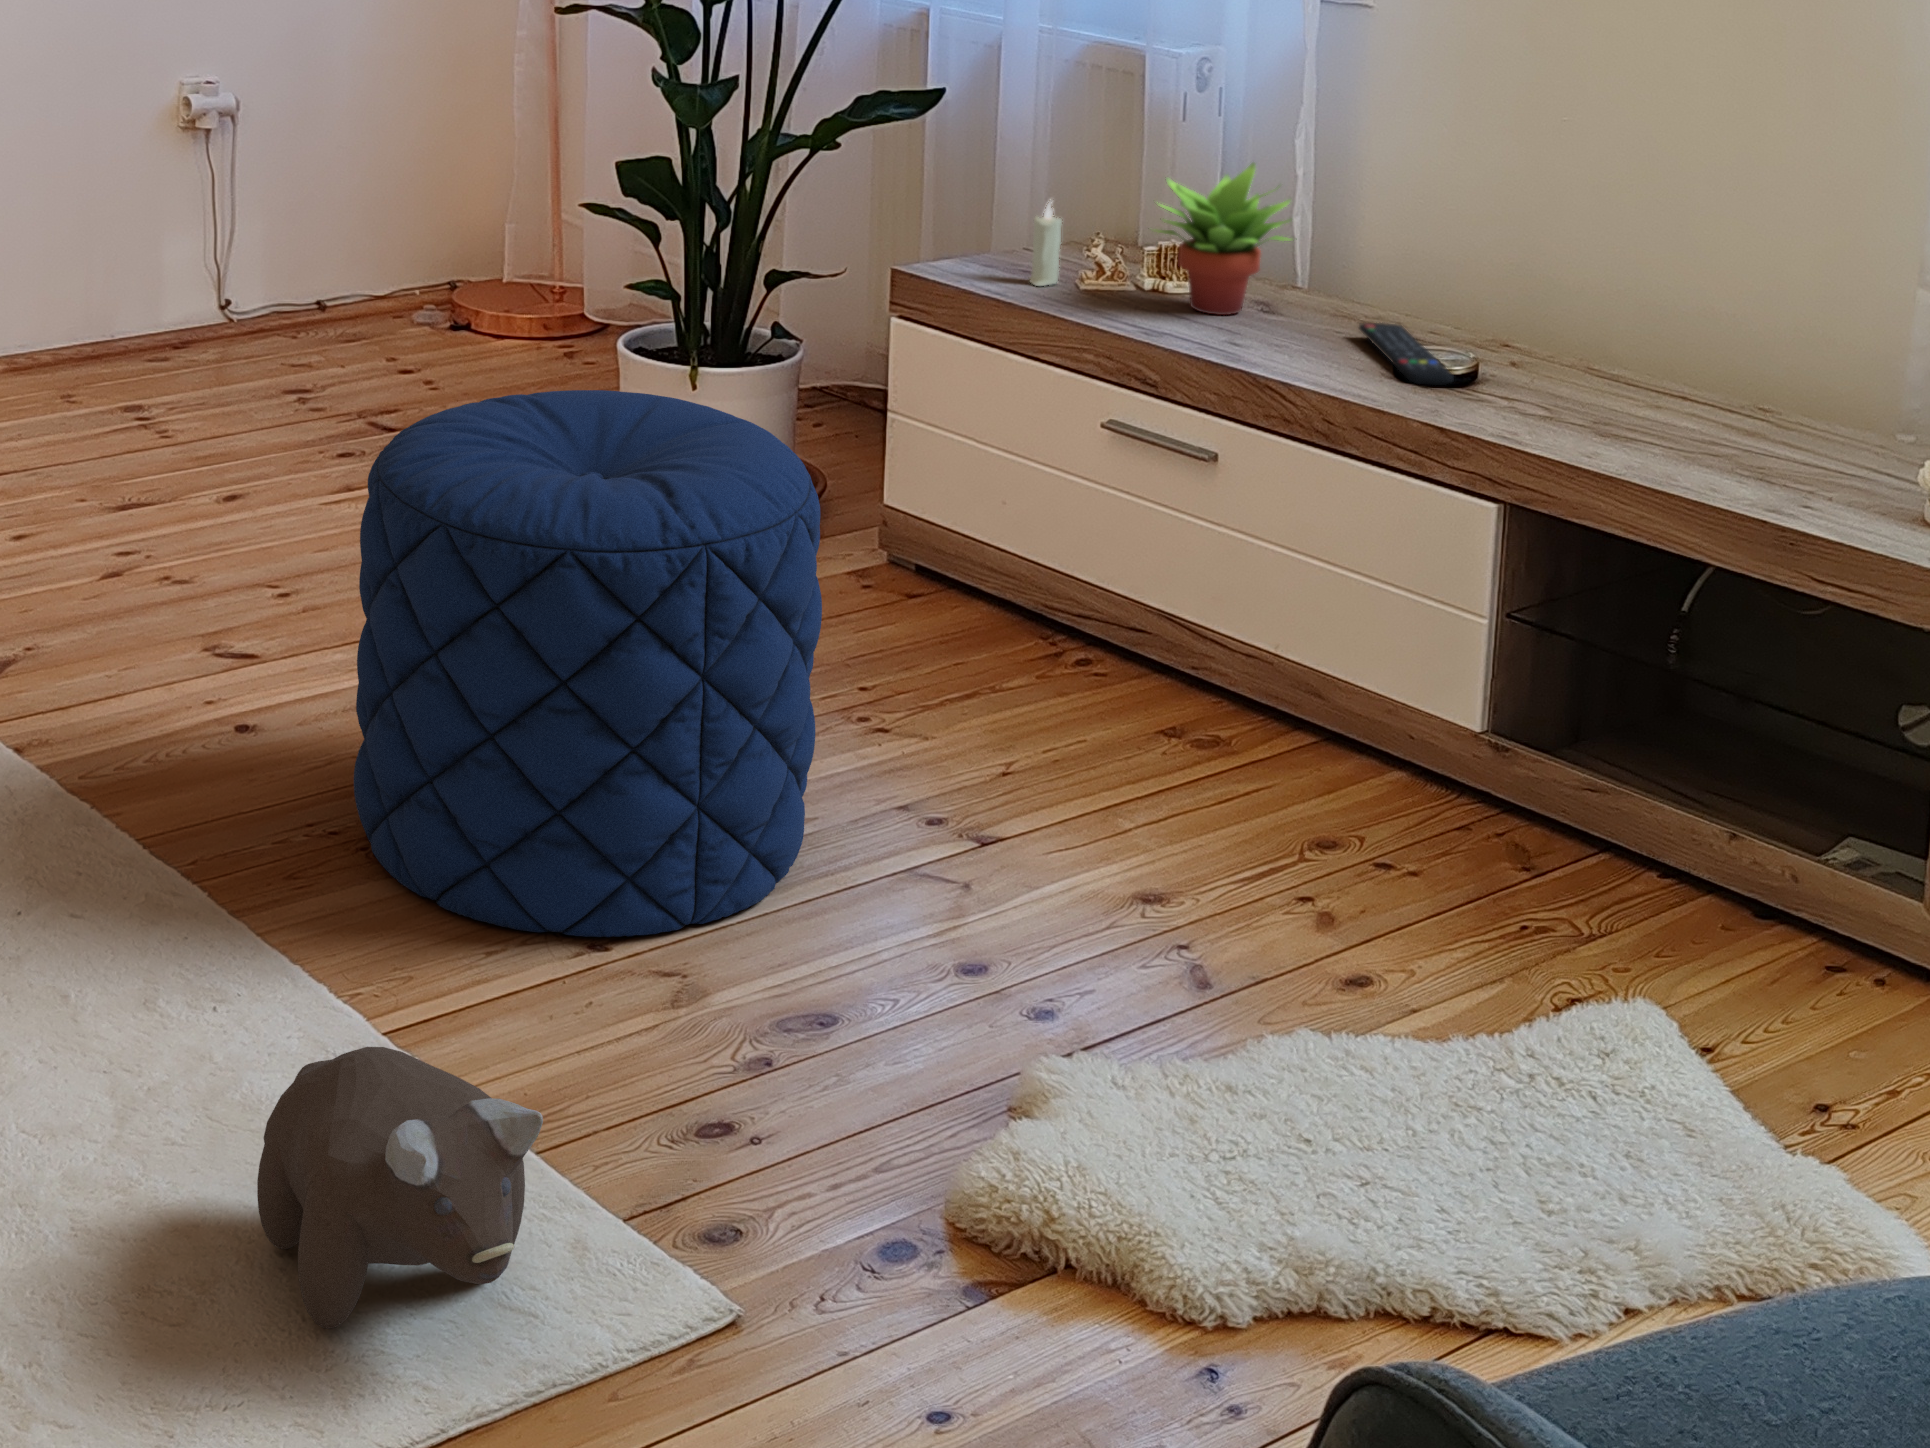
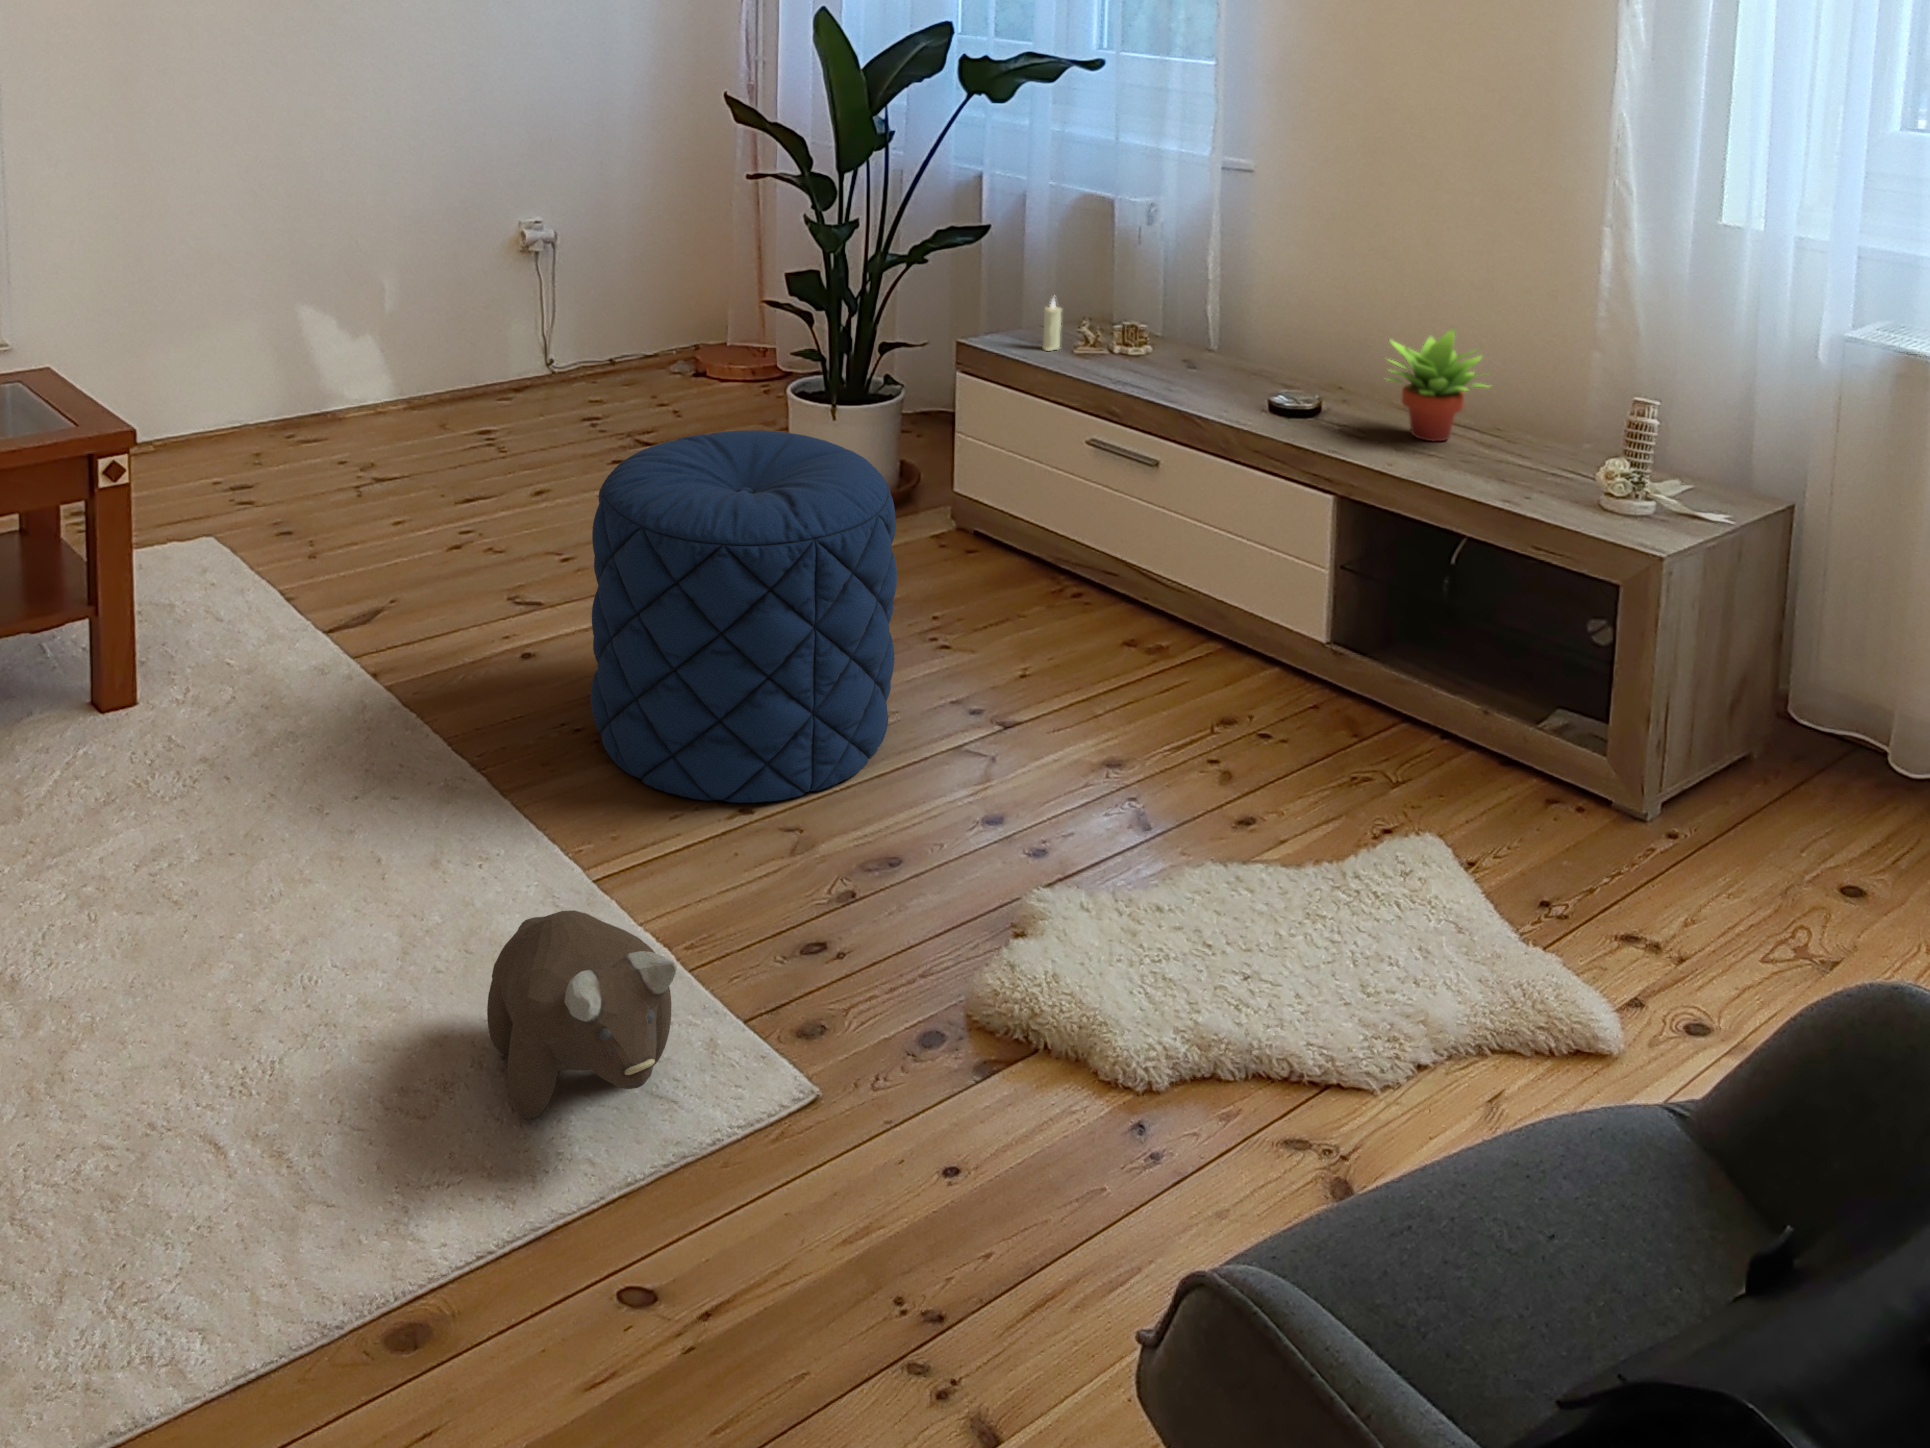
succulent plant: present [1157,163,1291,315] -> present [1384,328,1491,441]
remote control: present [1359,323,1454,385] -> none [1246,374,1304,416]

